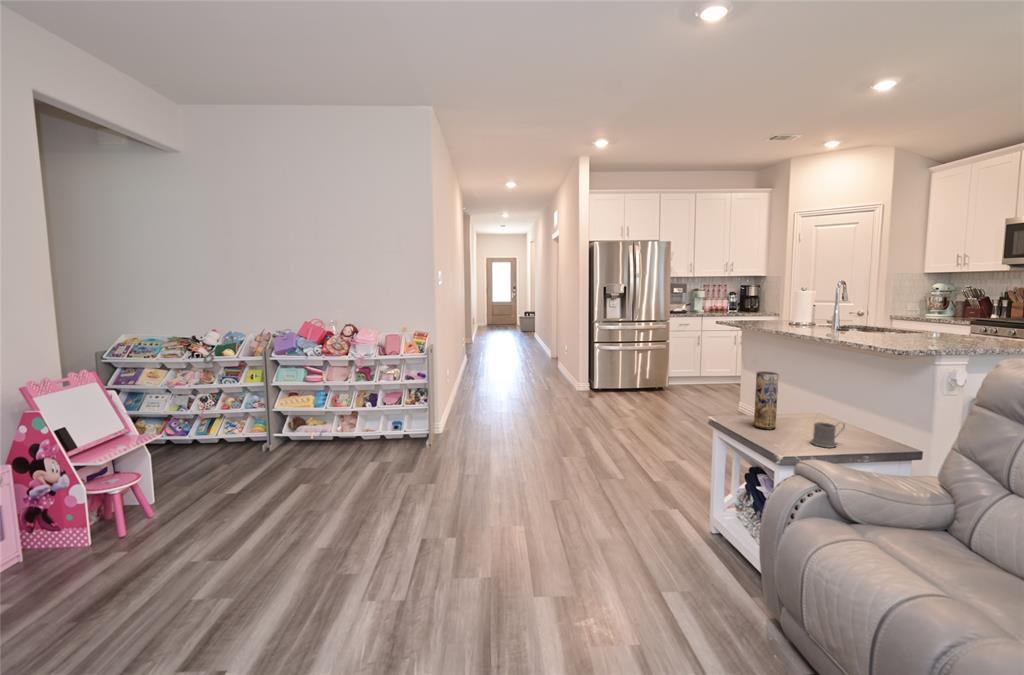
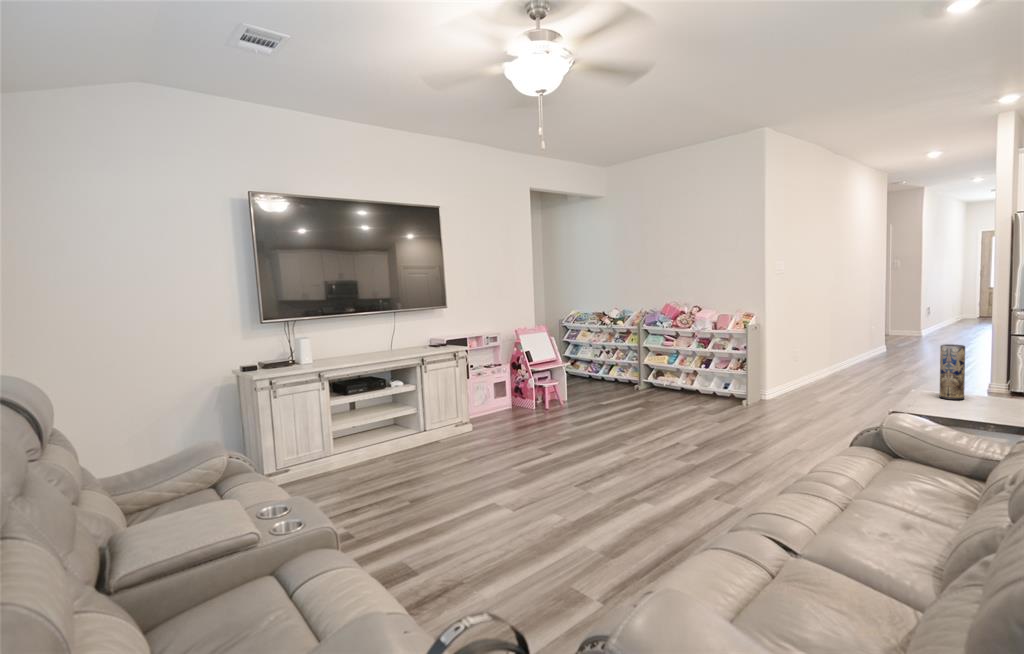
mug: present [811,422,845,448] -> none [958,390,996,414]

